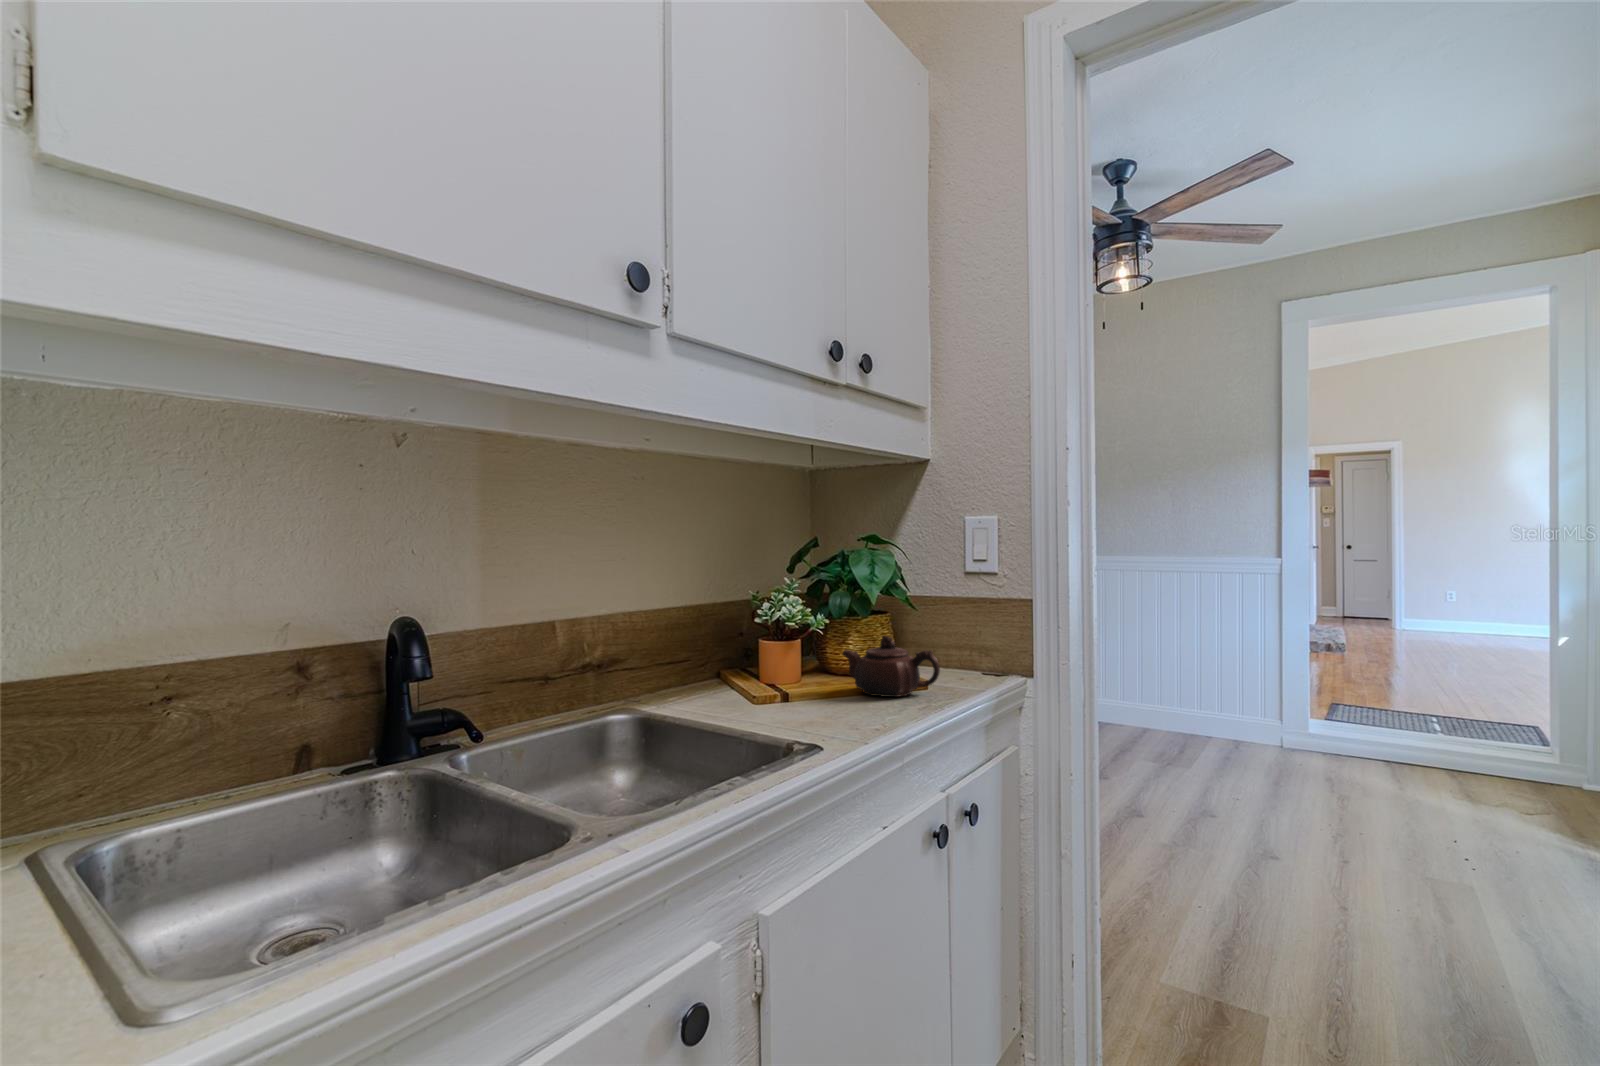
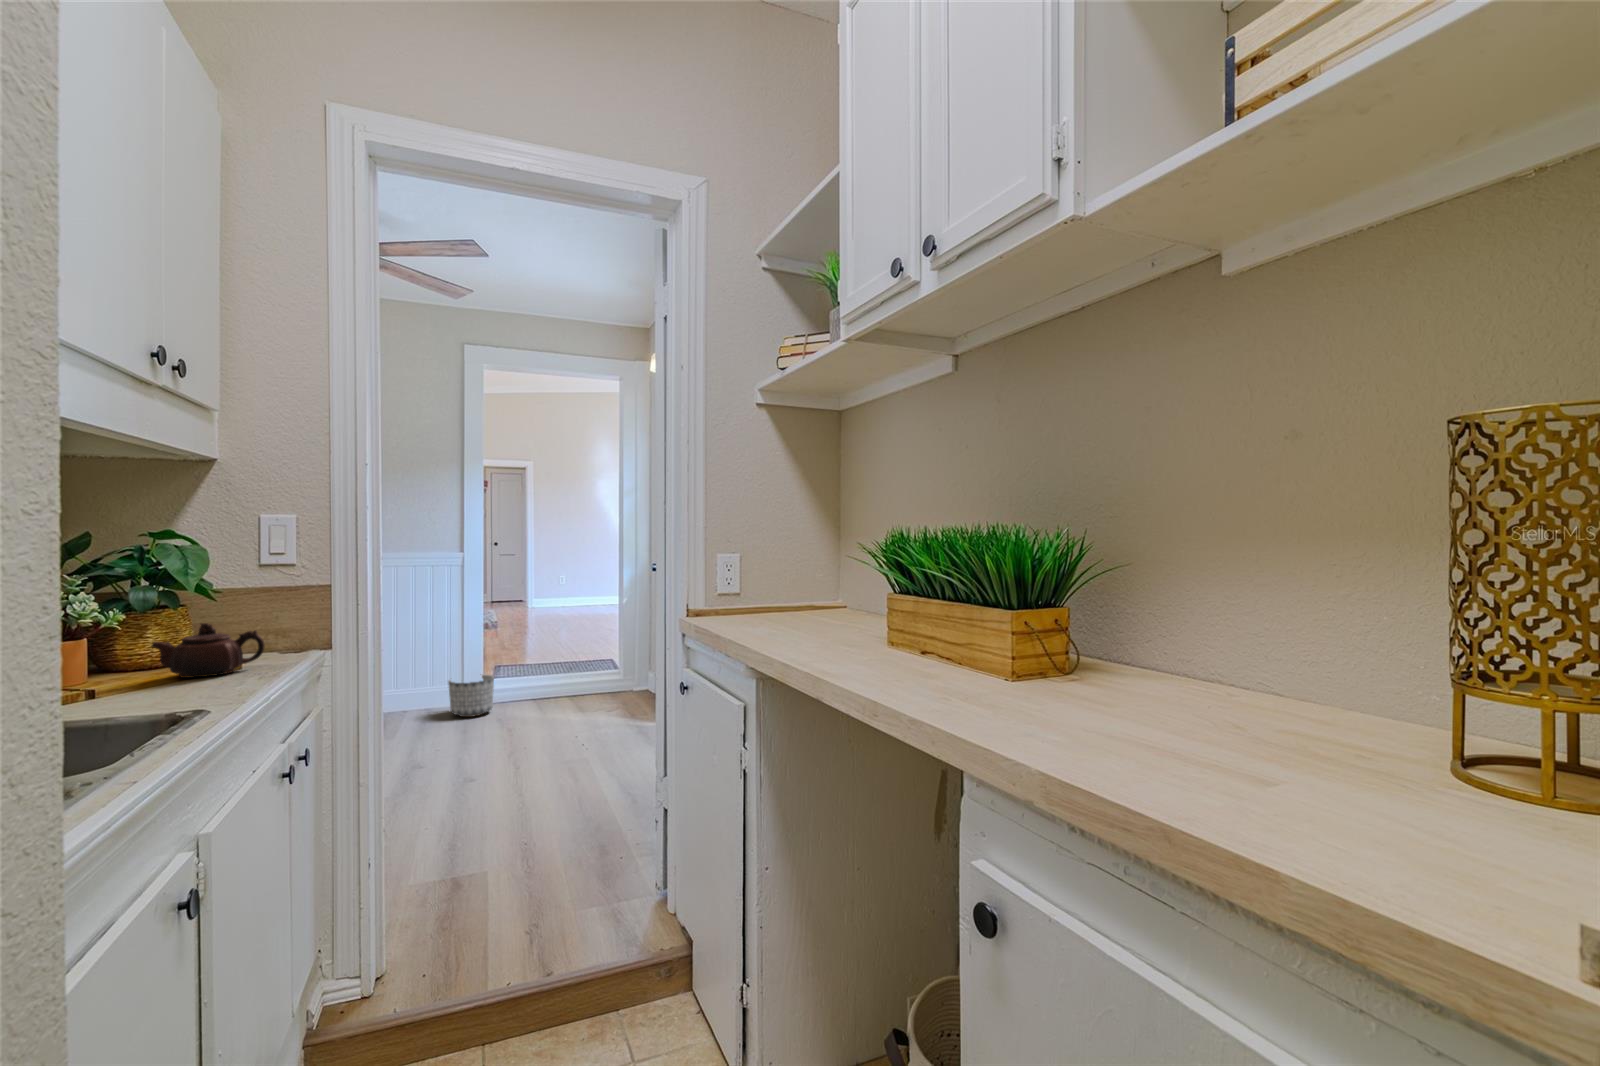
planter: none [1261,709,1324,763] -> present [448,675,494,717]

